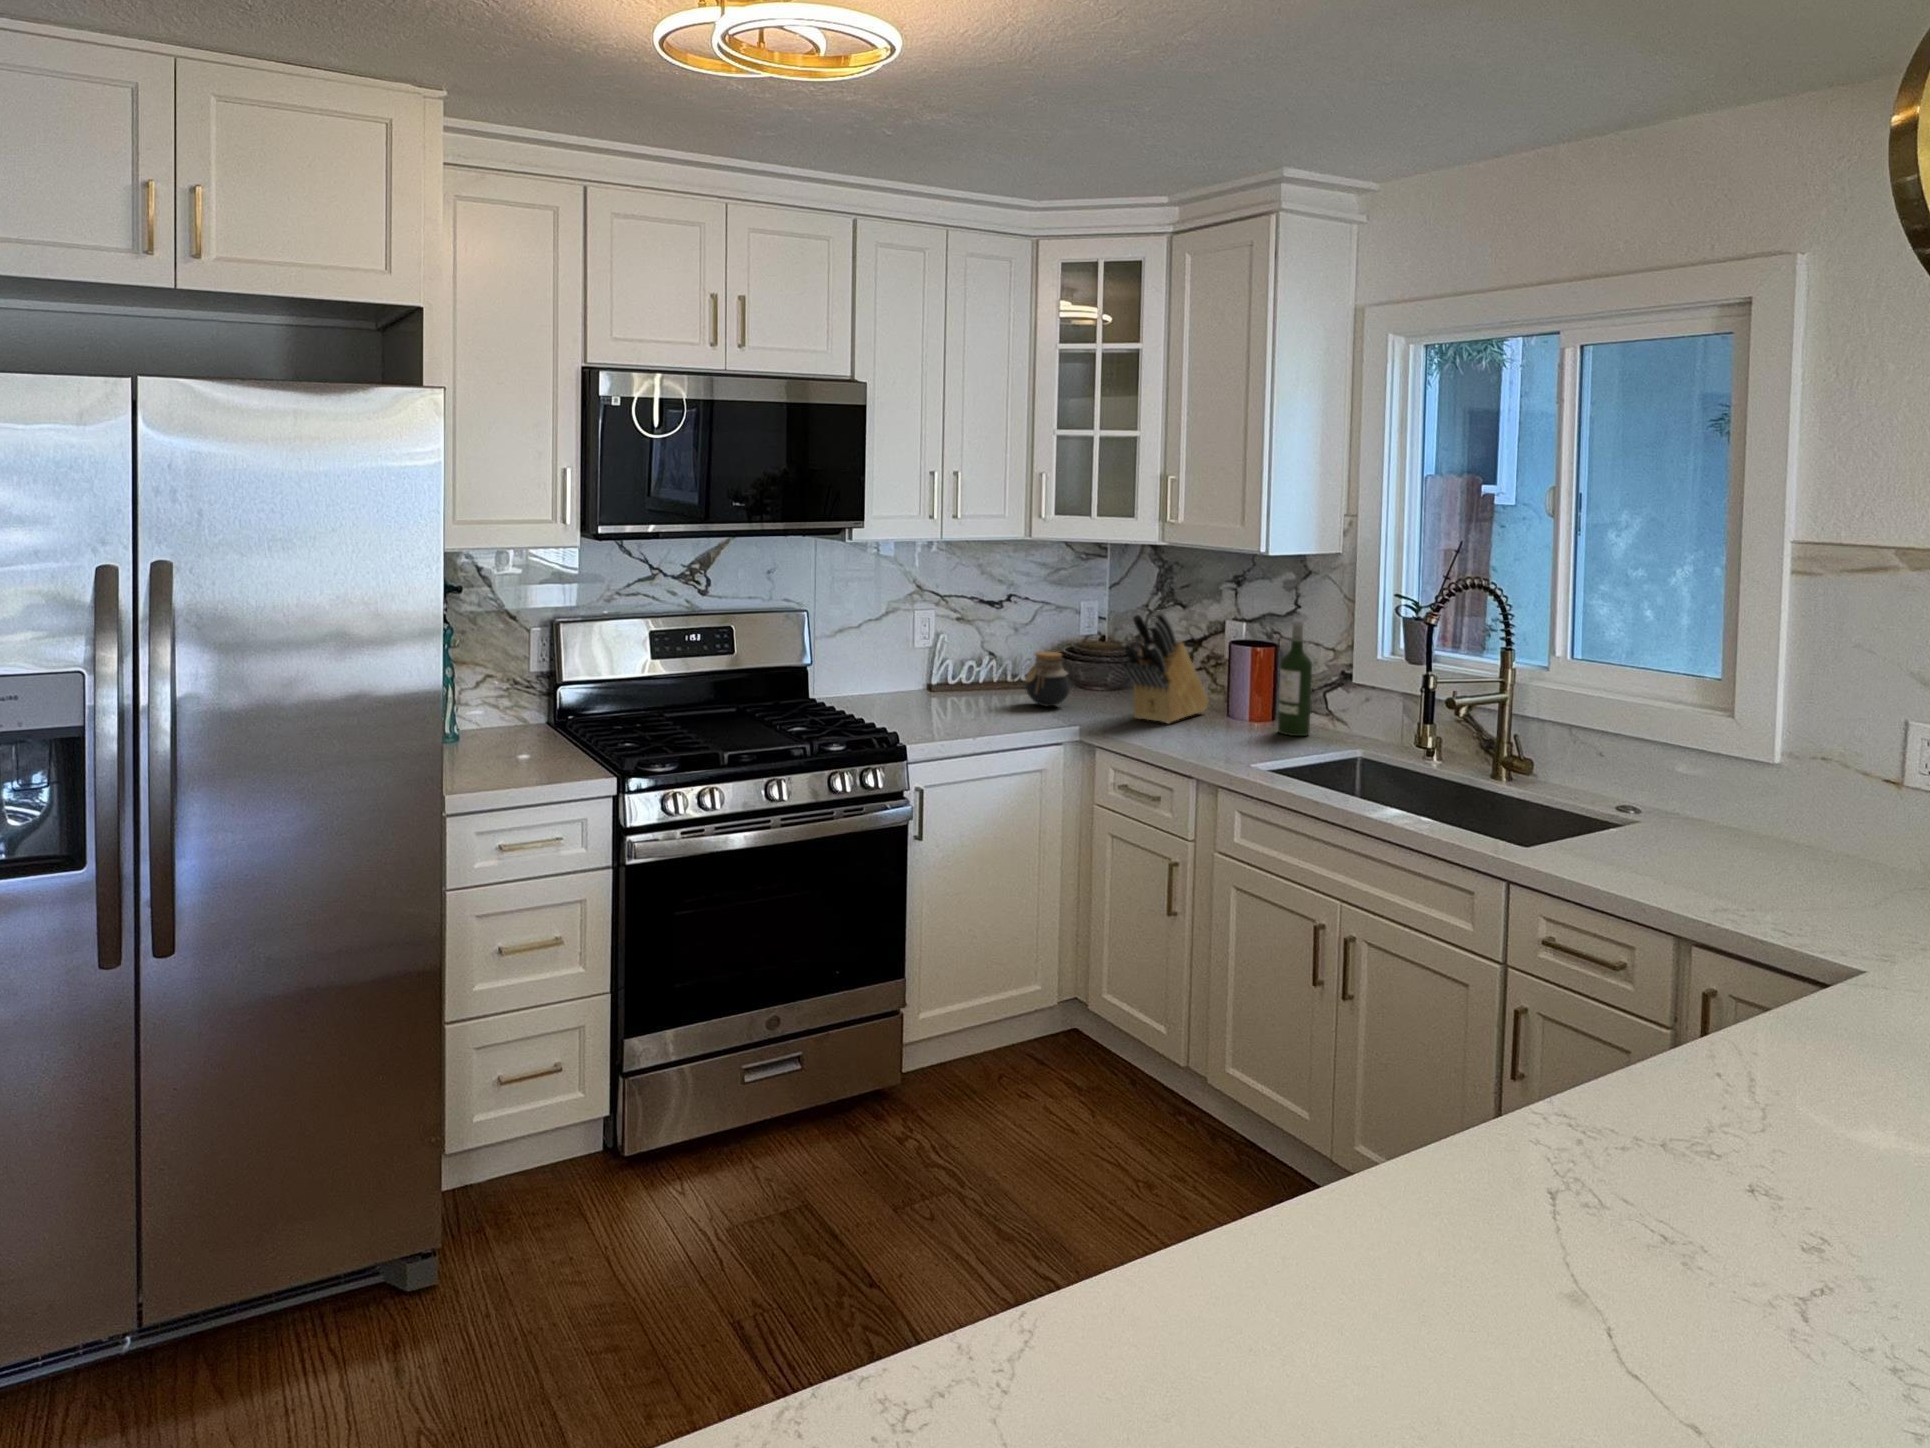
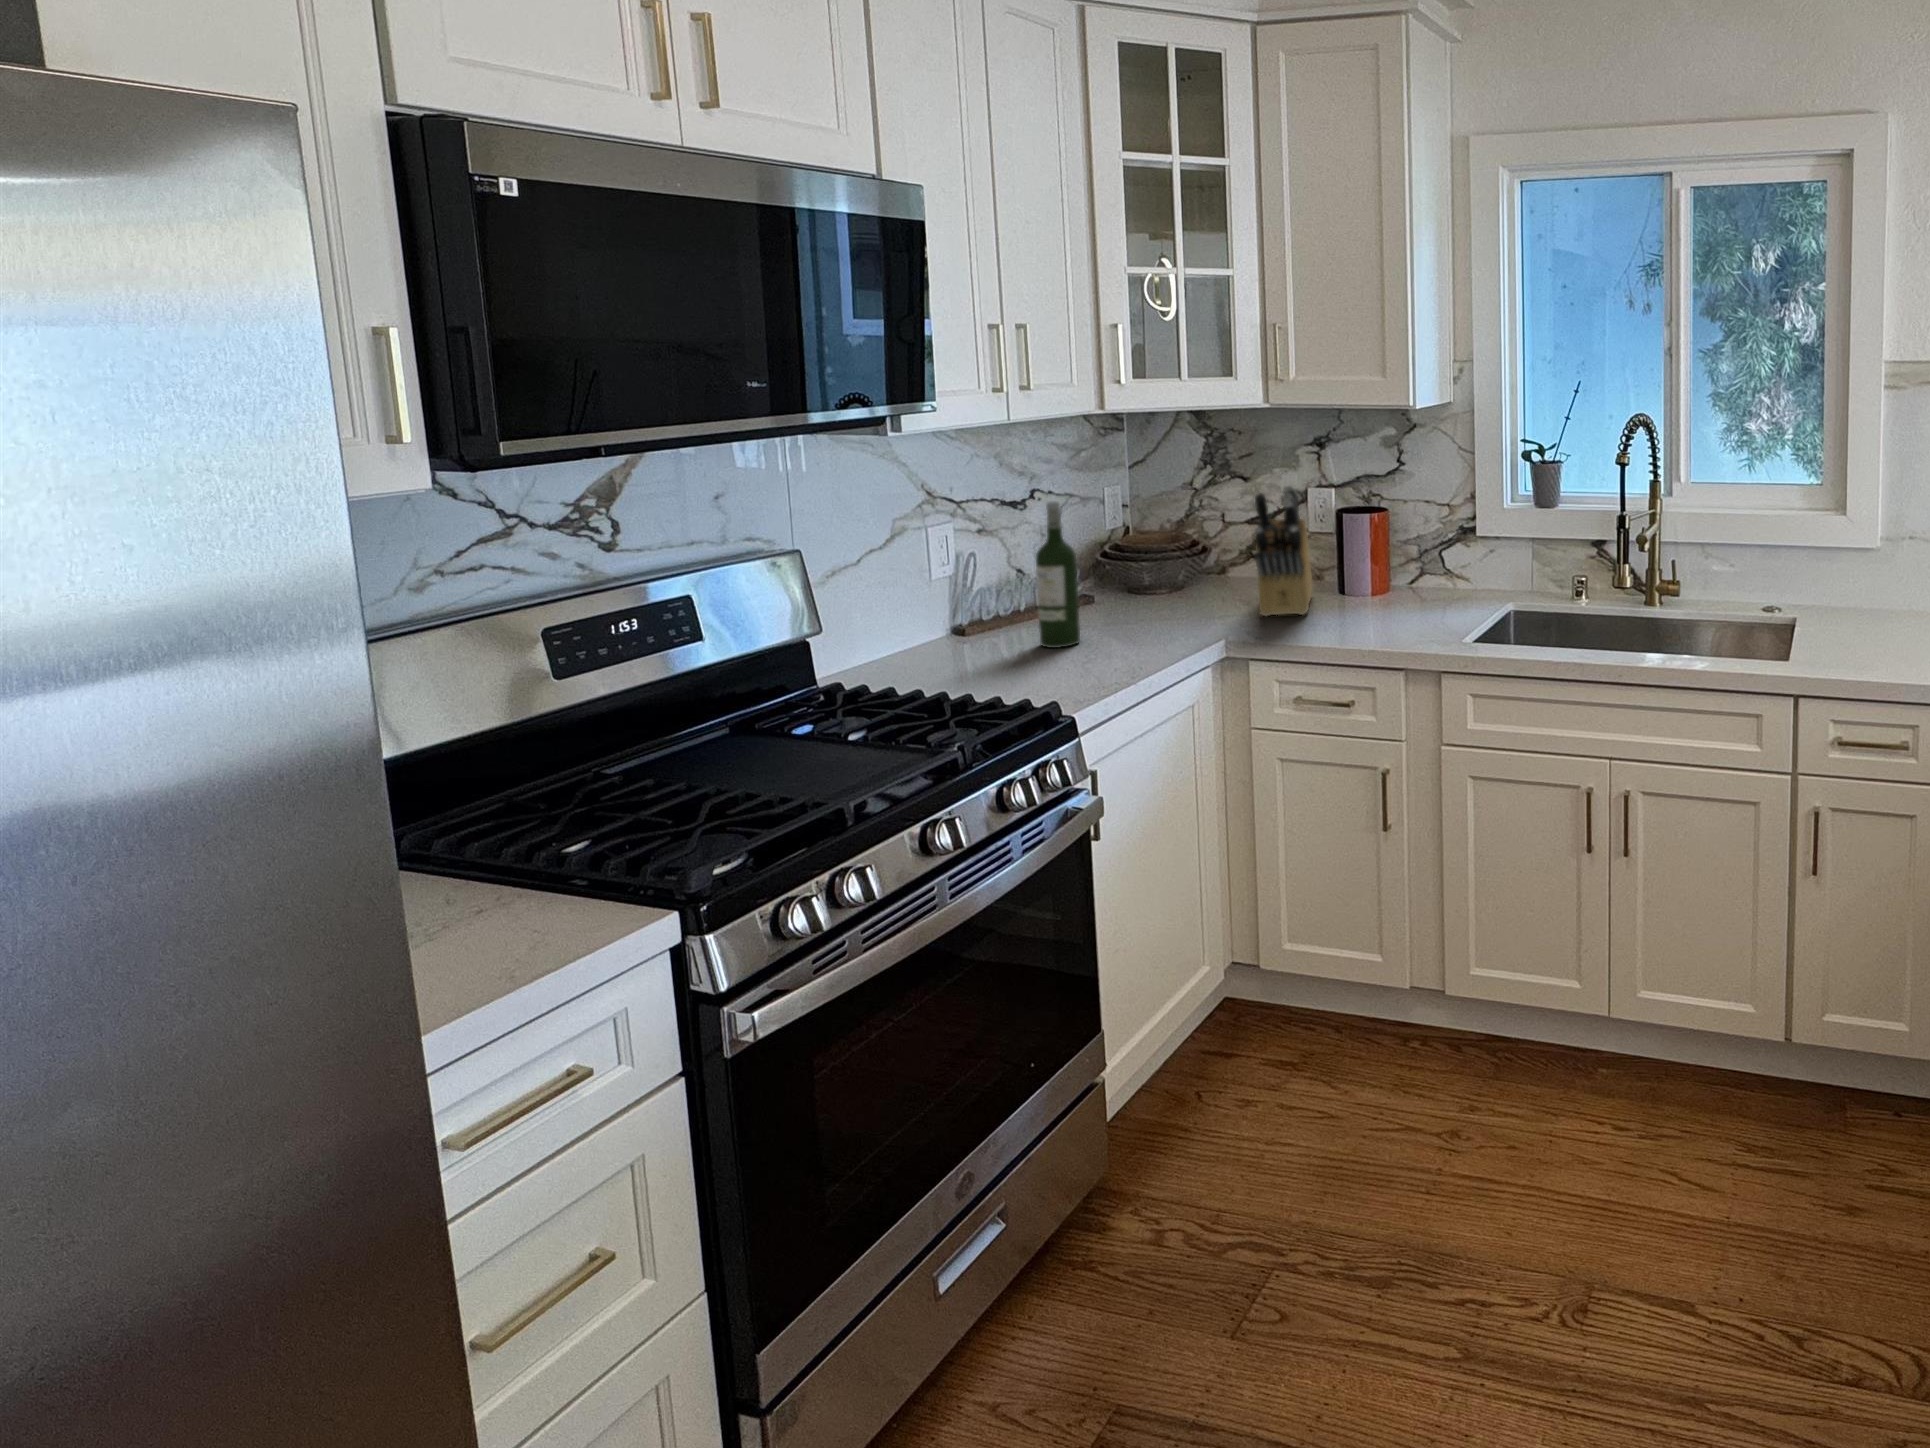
wine bottle: present [1278,620,1312,736] -> present [1036,501,1080,648]
jar: present [1025,652,1070,706] -> none [1110,554,1168,623]

